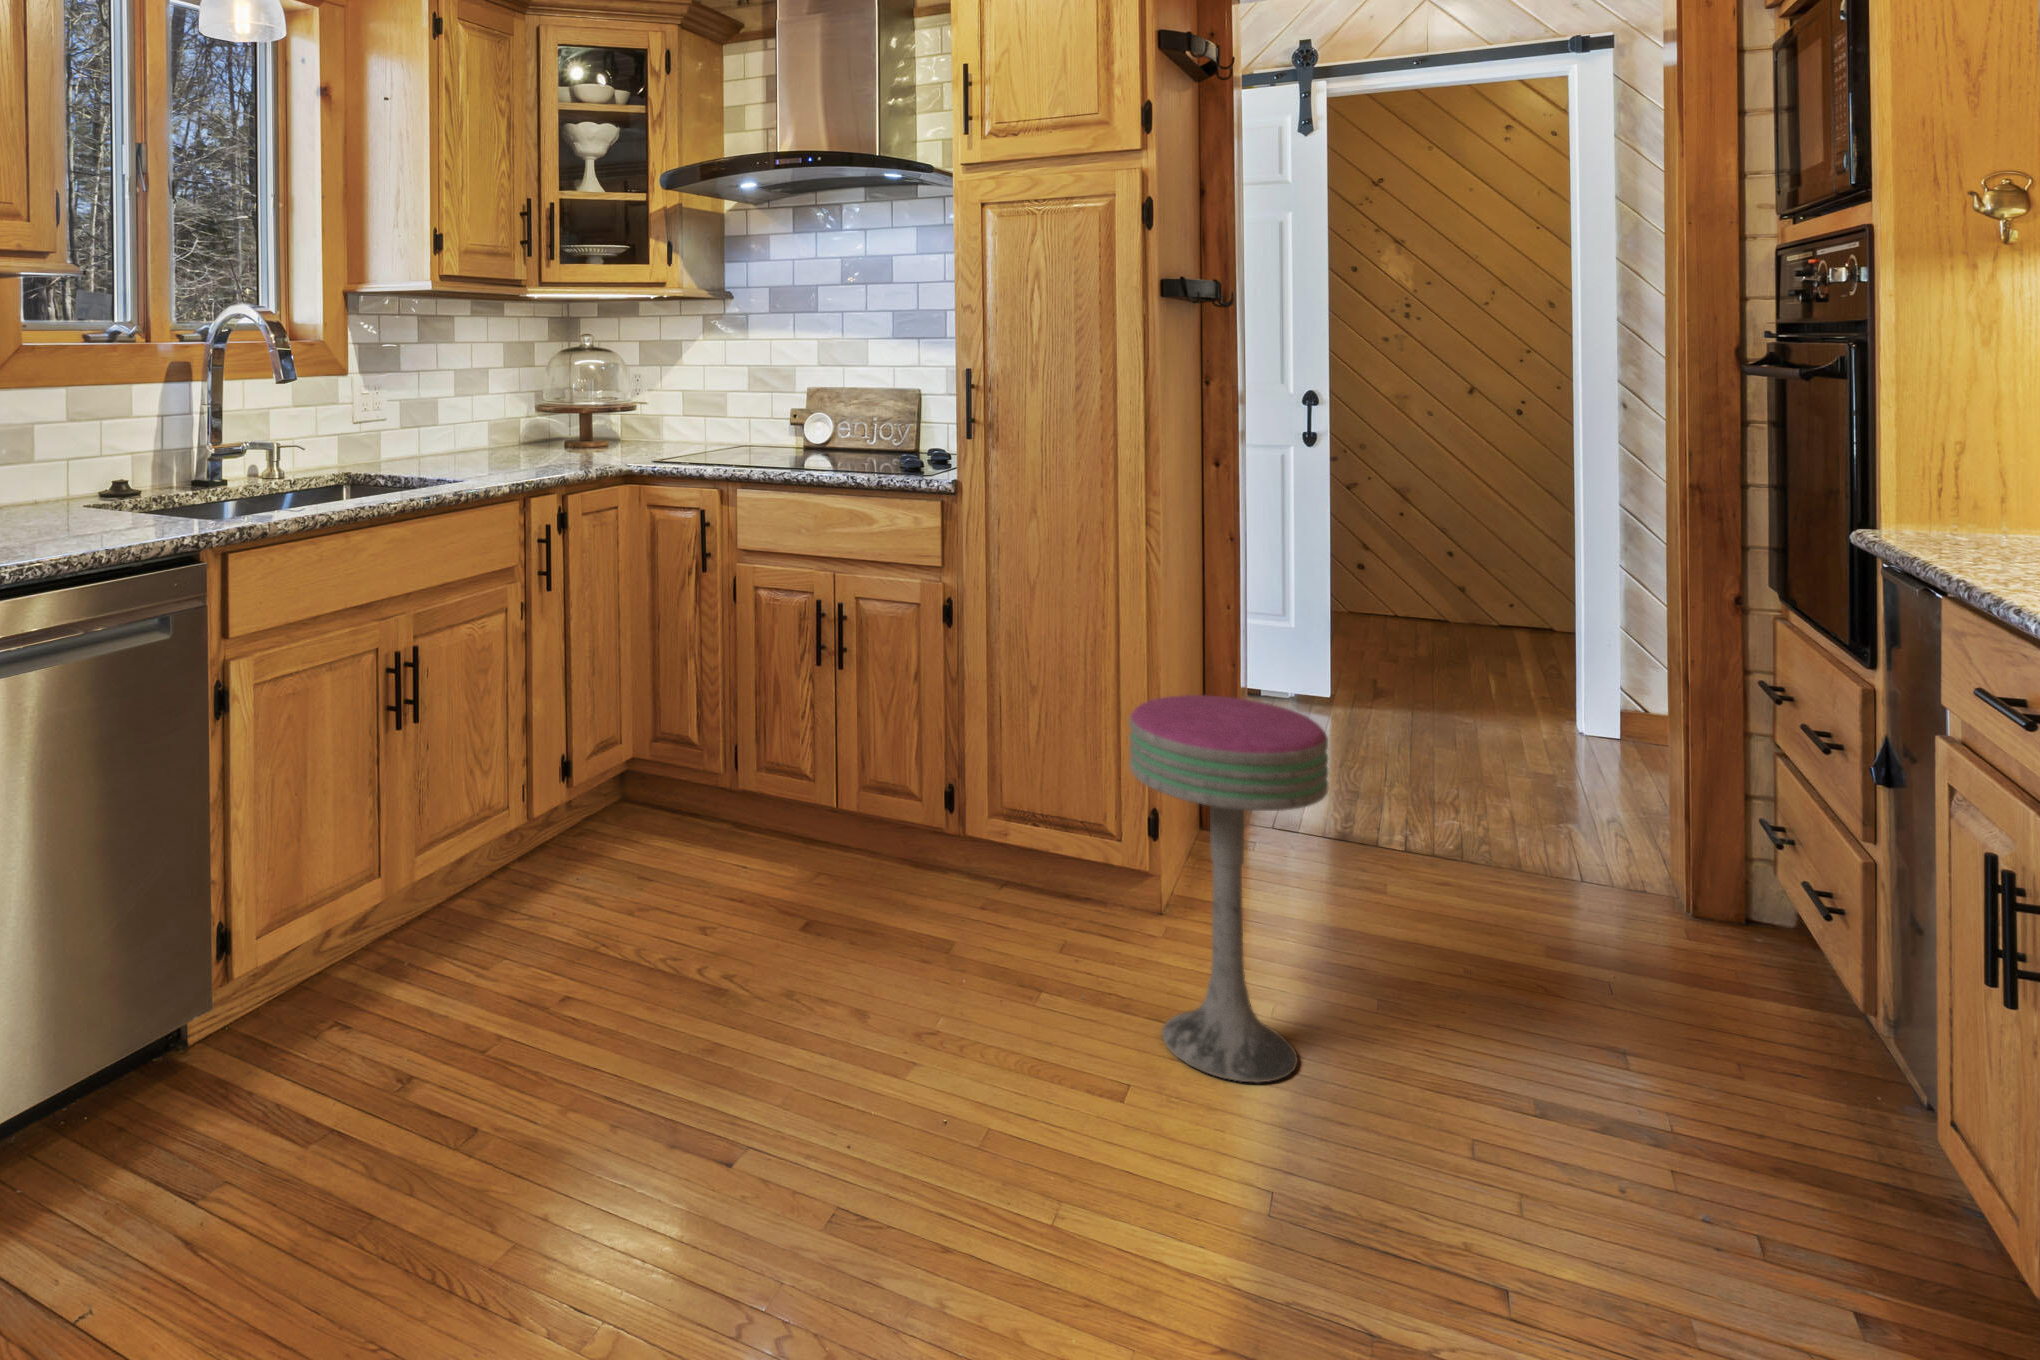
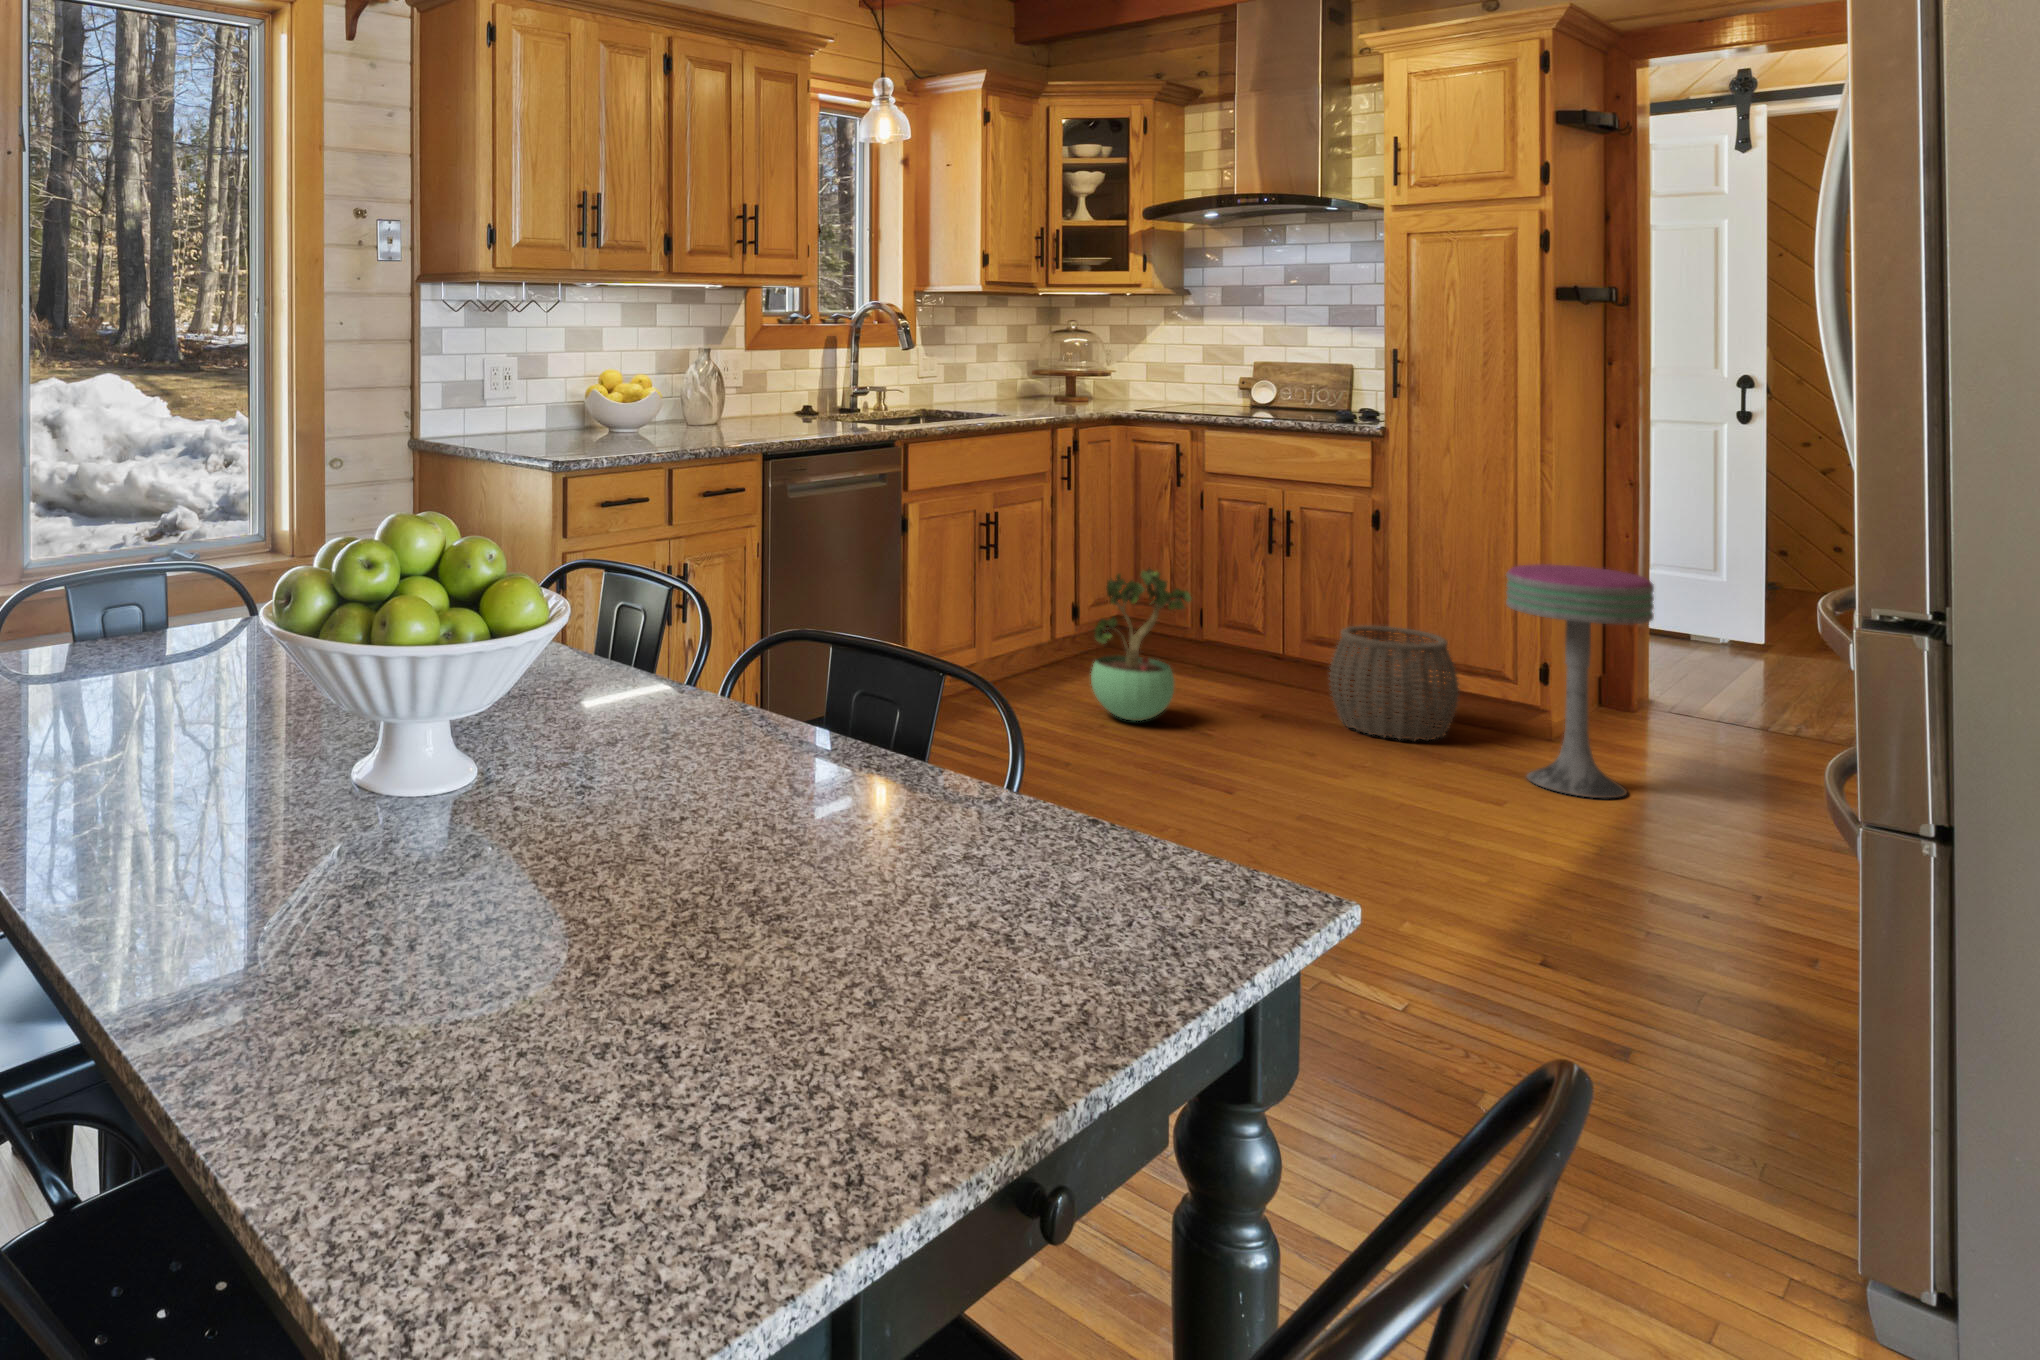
potted plant: none [552,725,702,976] -> present [1091,569,1191,721]
woven basket: none [894,772,1063,964] -> present [1329,625,1459,741]

